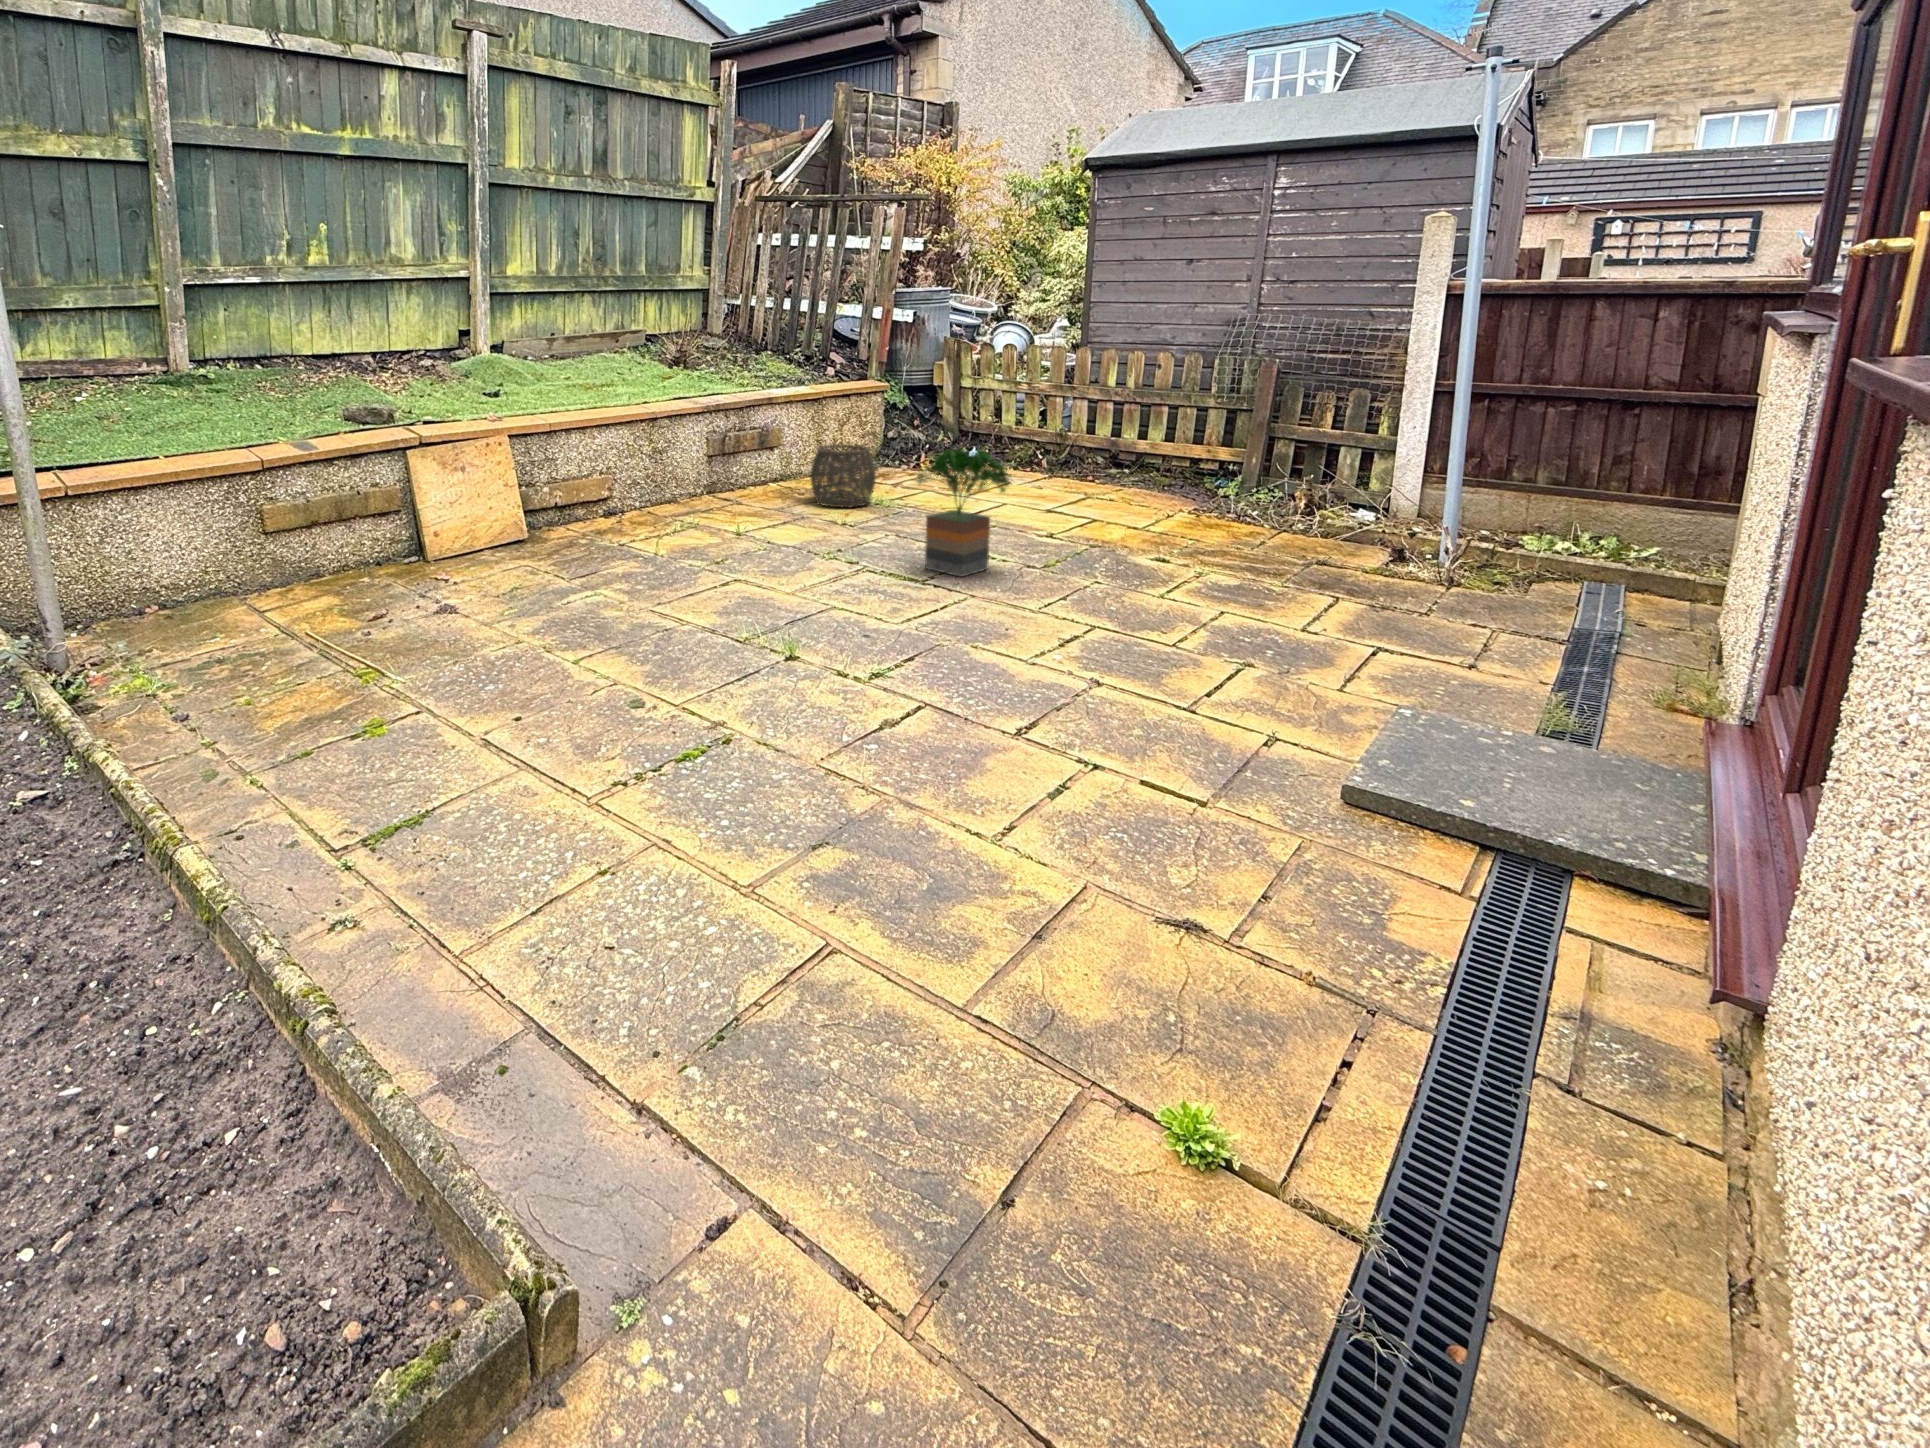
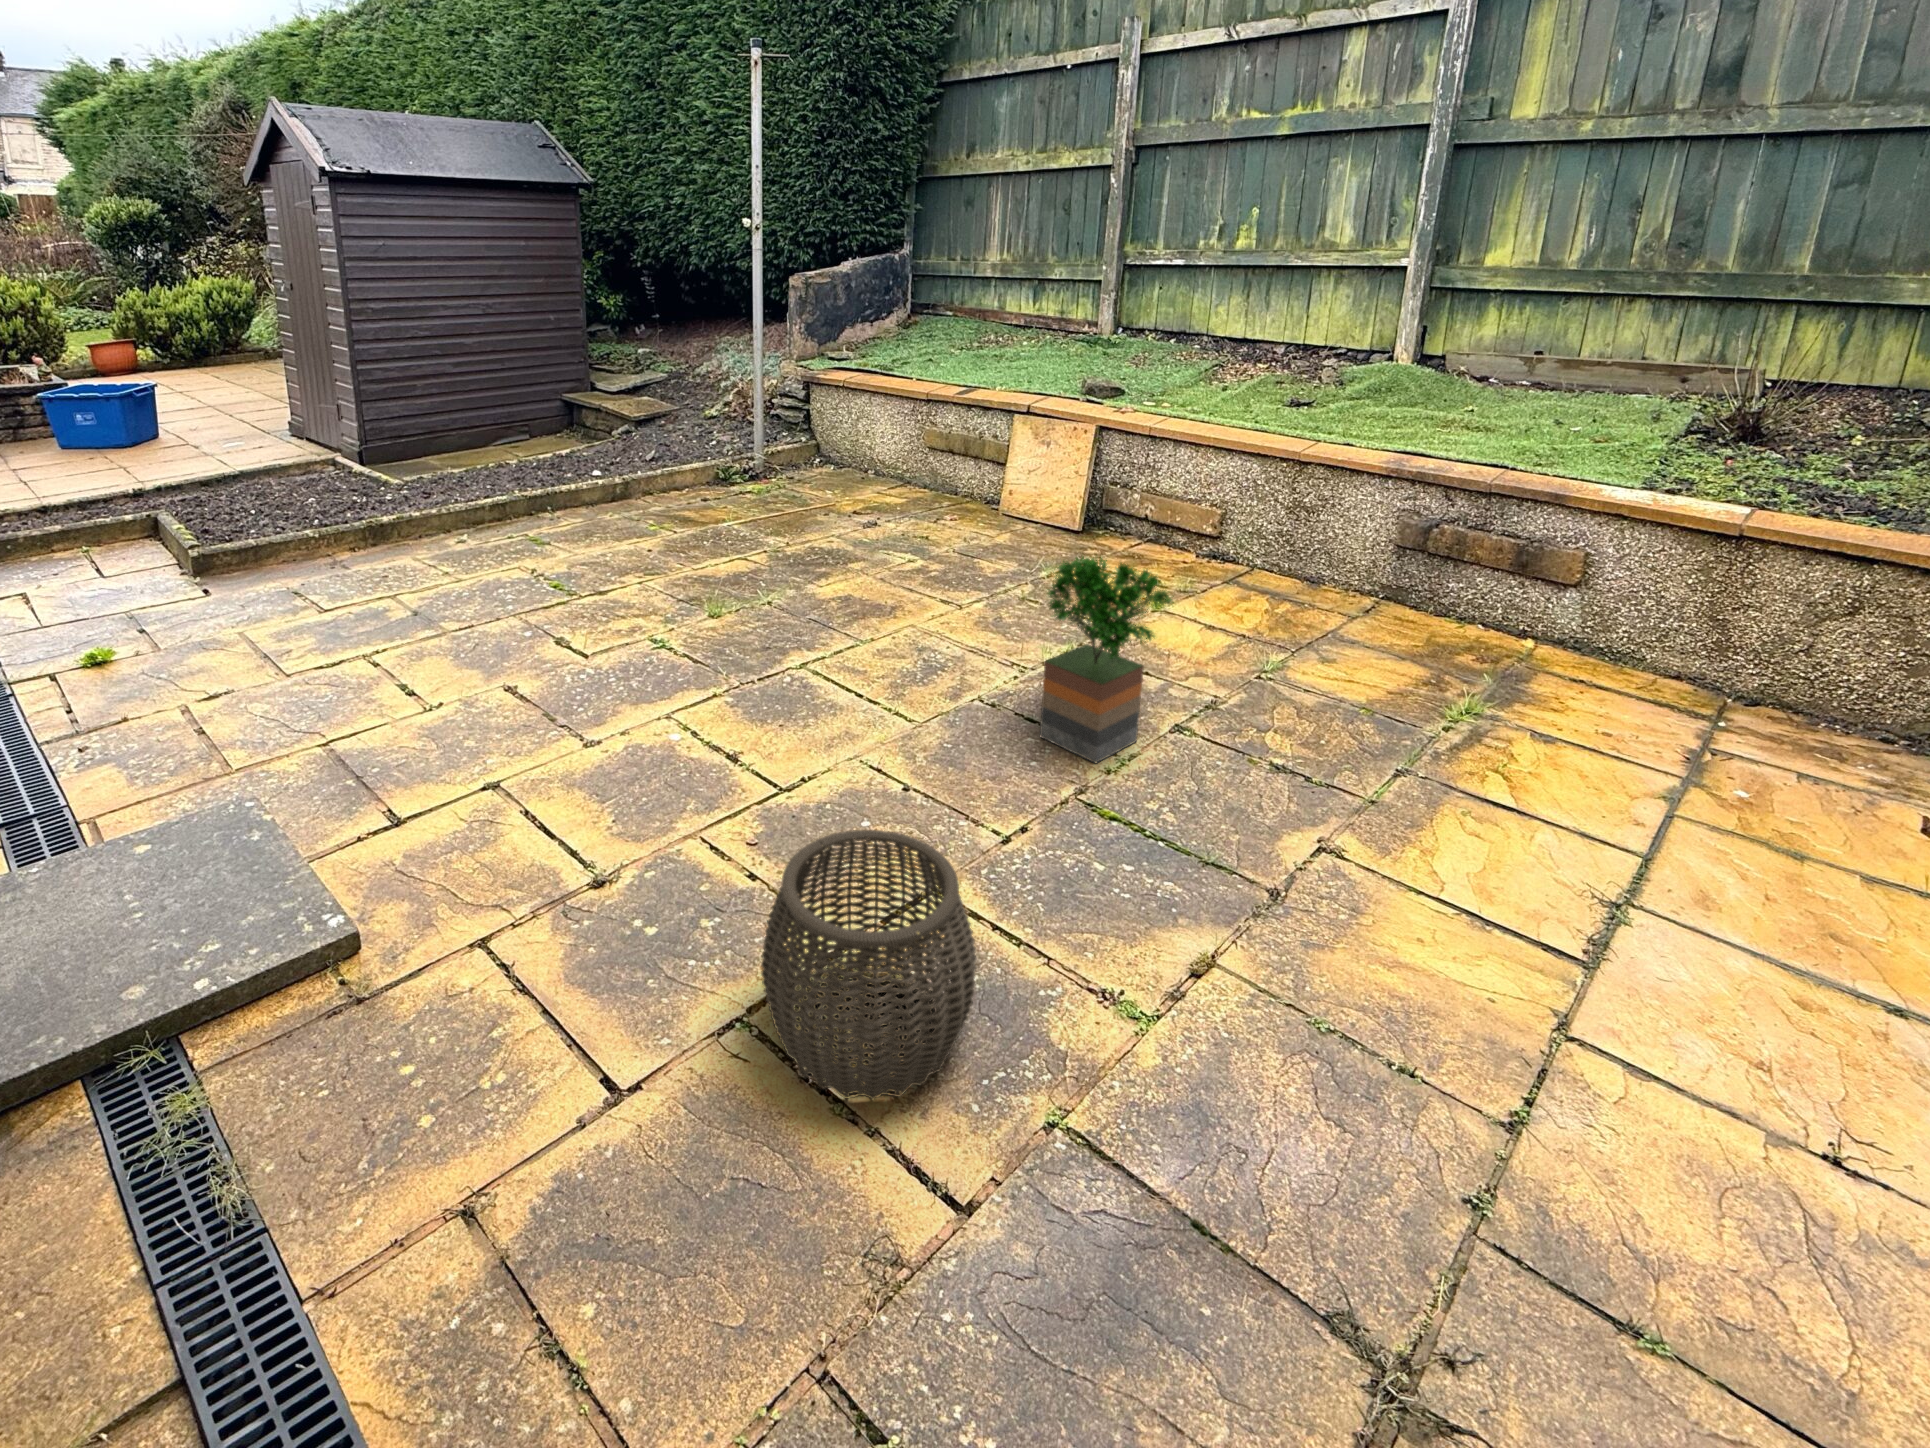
woven basket: present [810,444,876,508] -> present [761,830,977,1100]

